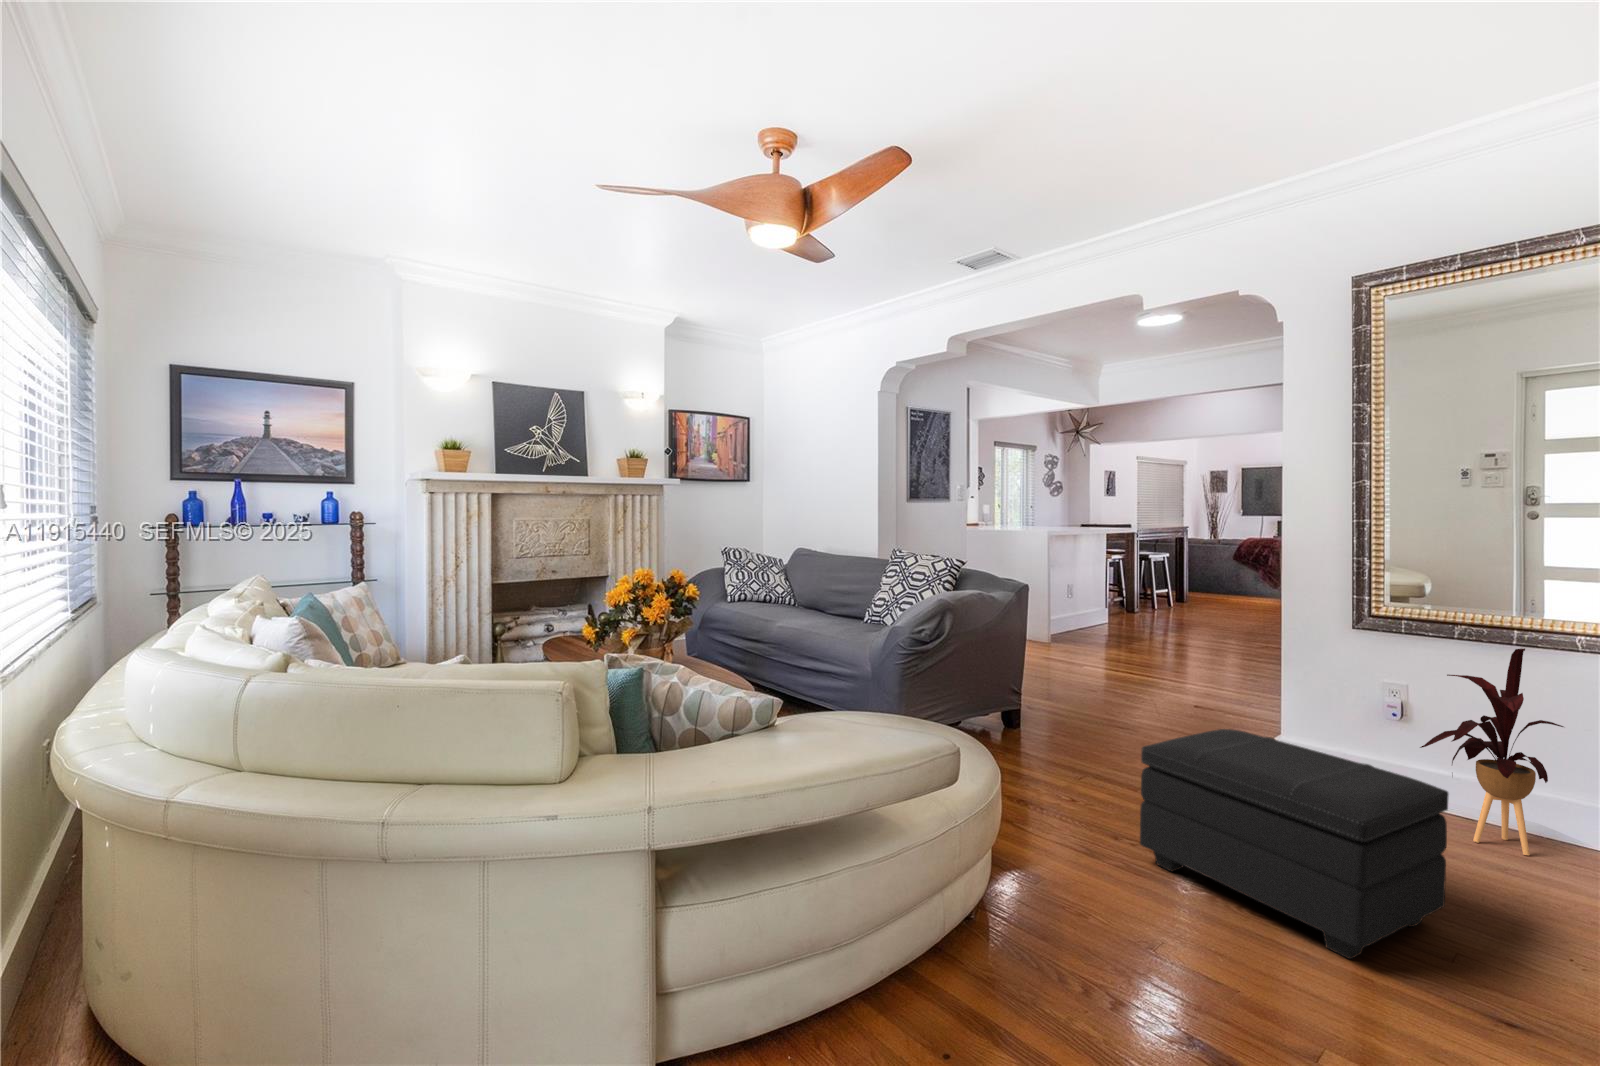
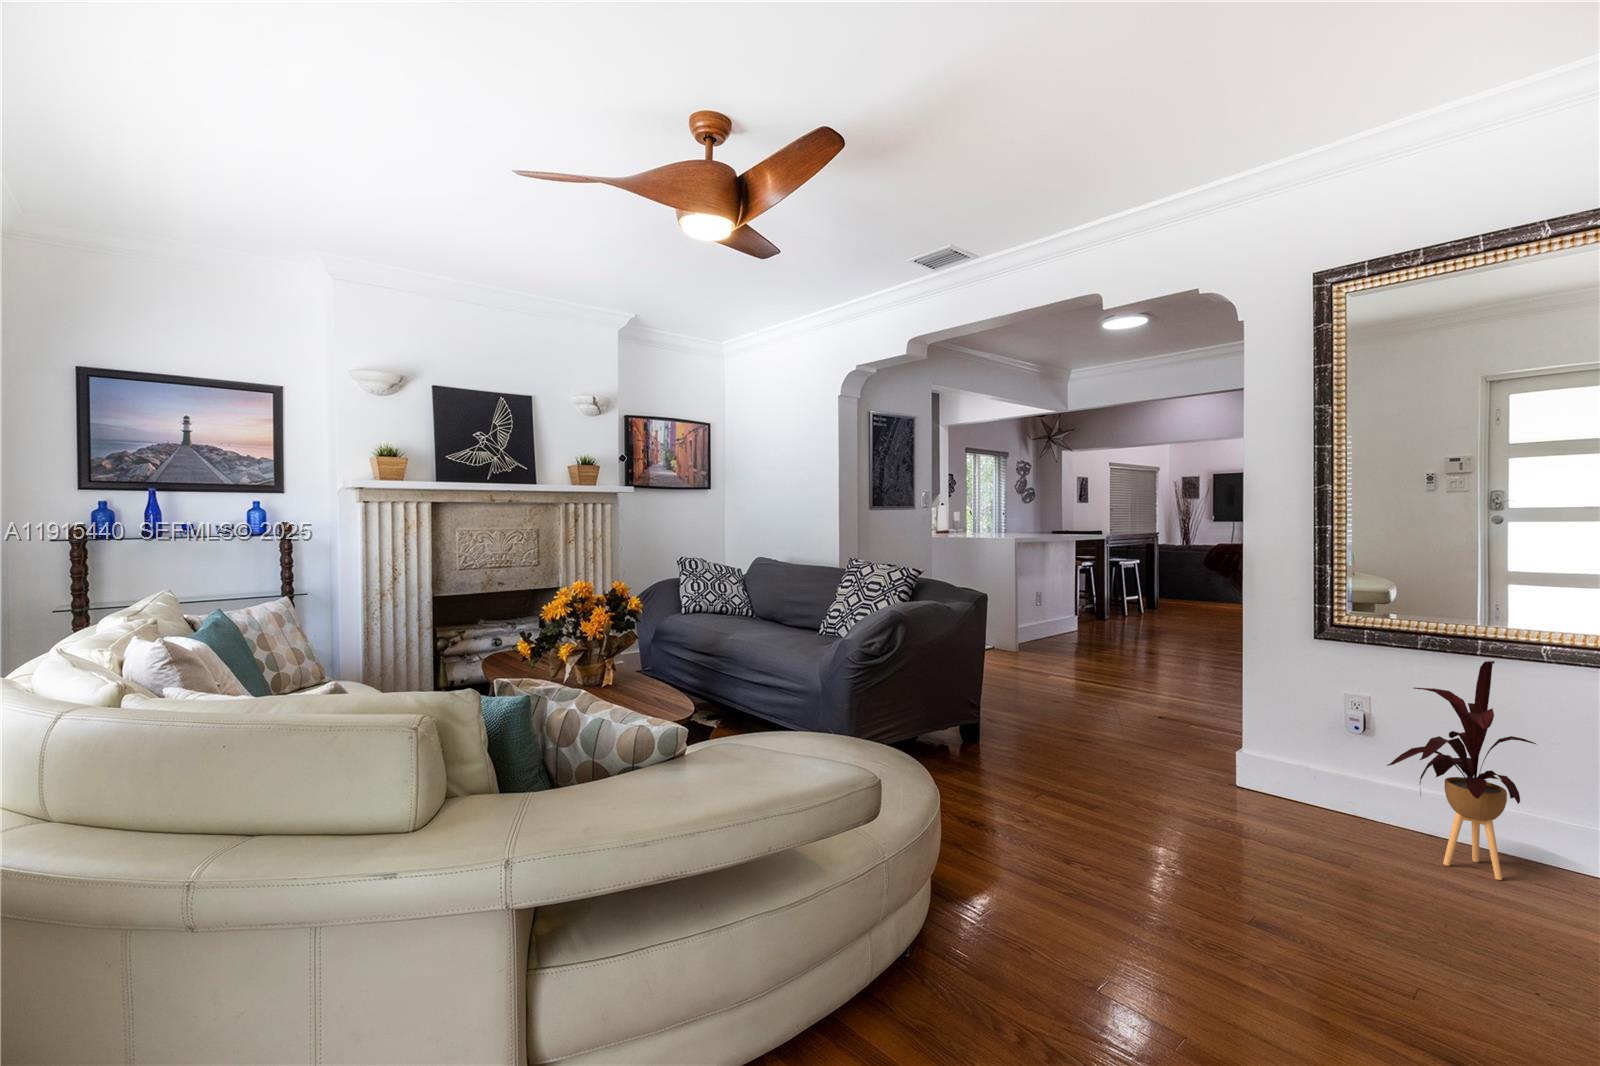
footstool: present [1140,729,1449,959] -> none [1093,748,1418,1008]

